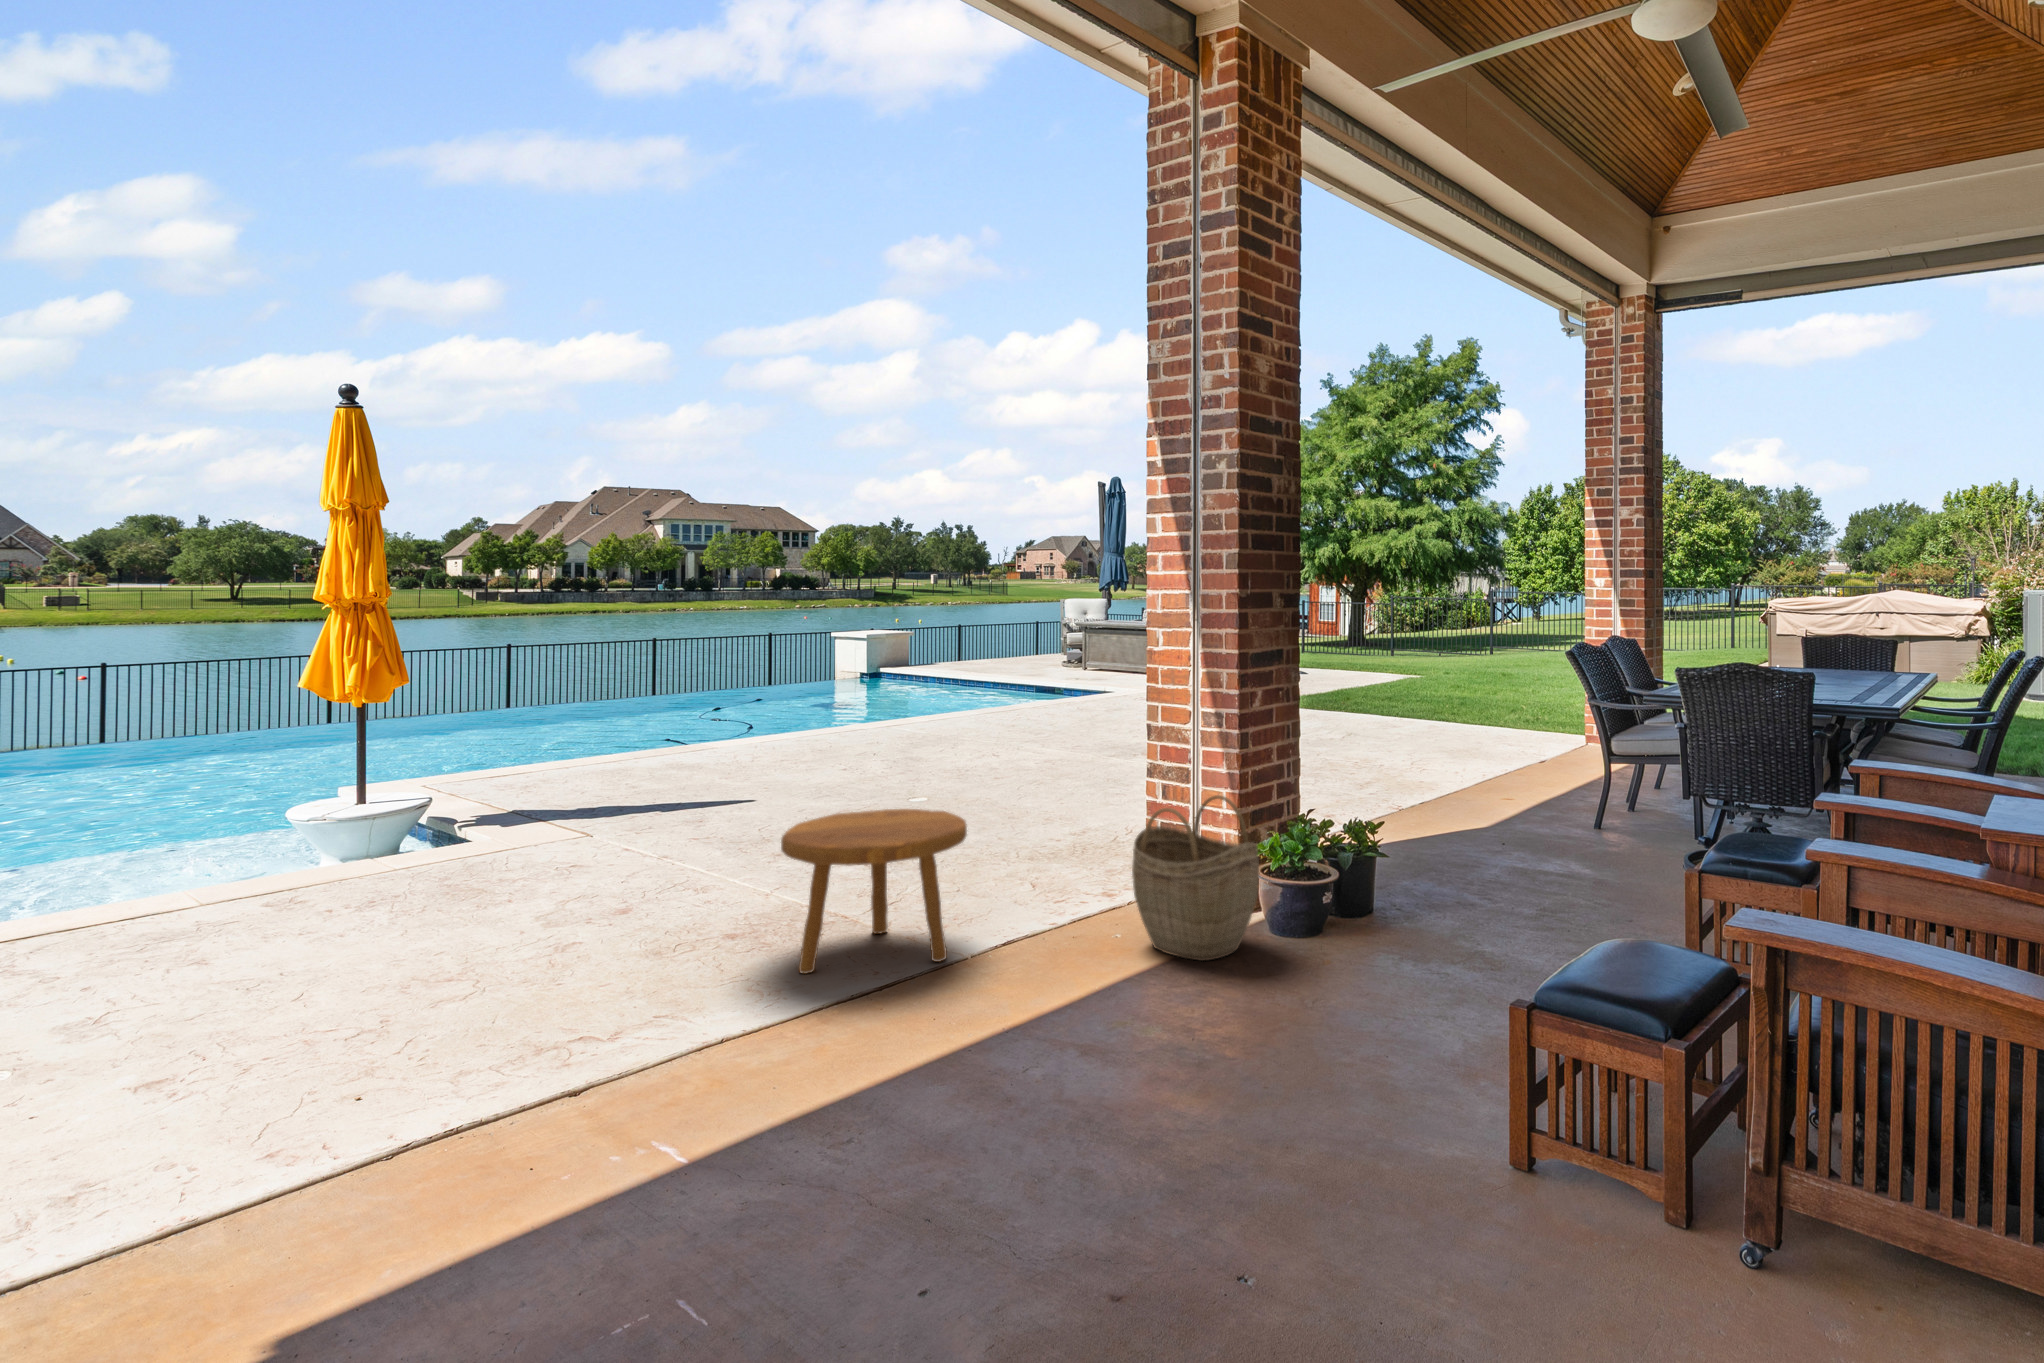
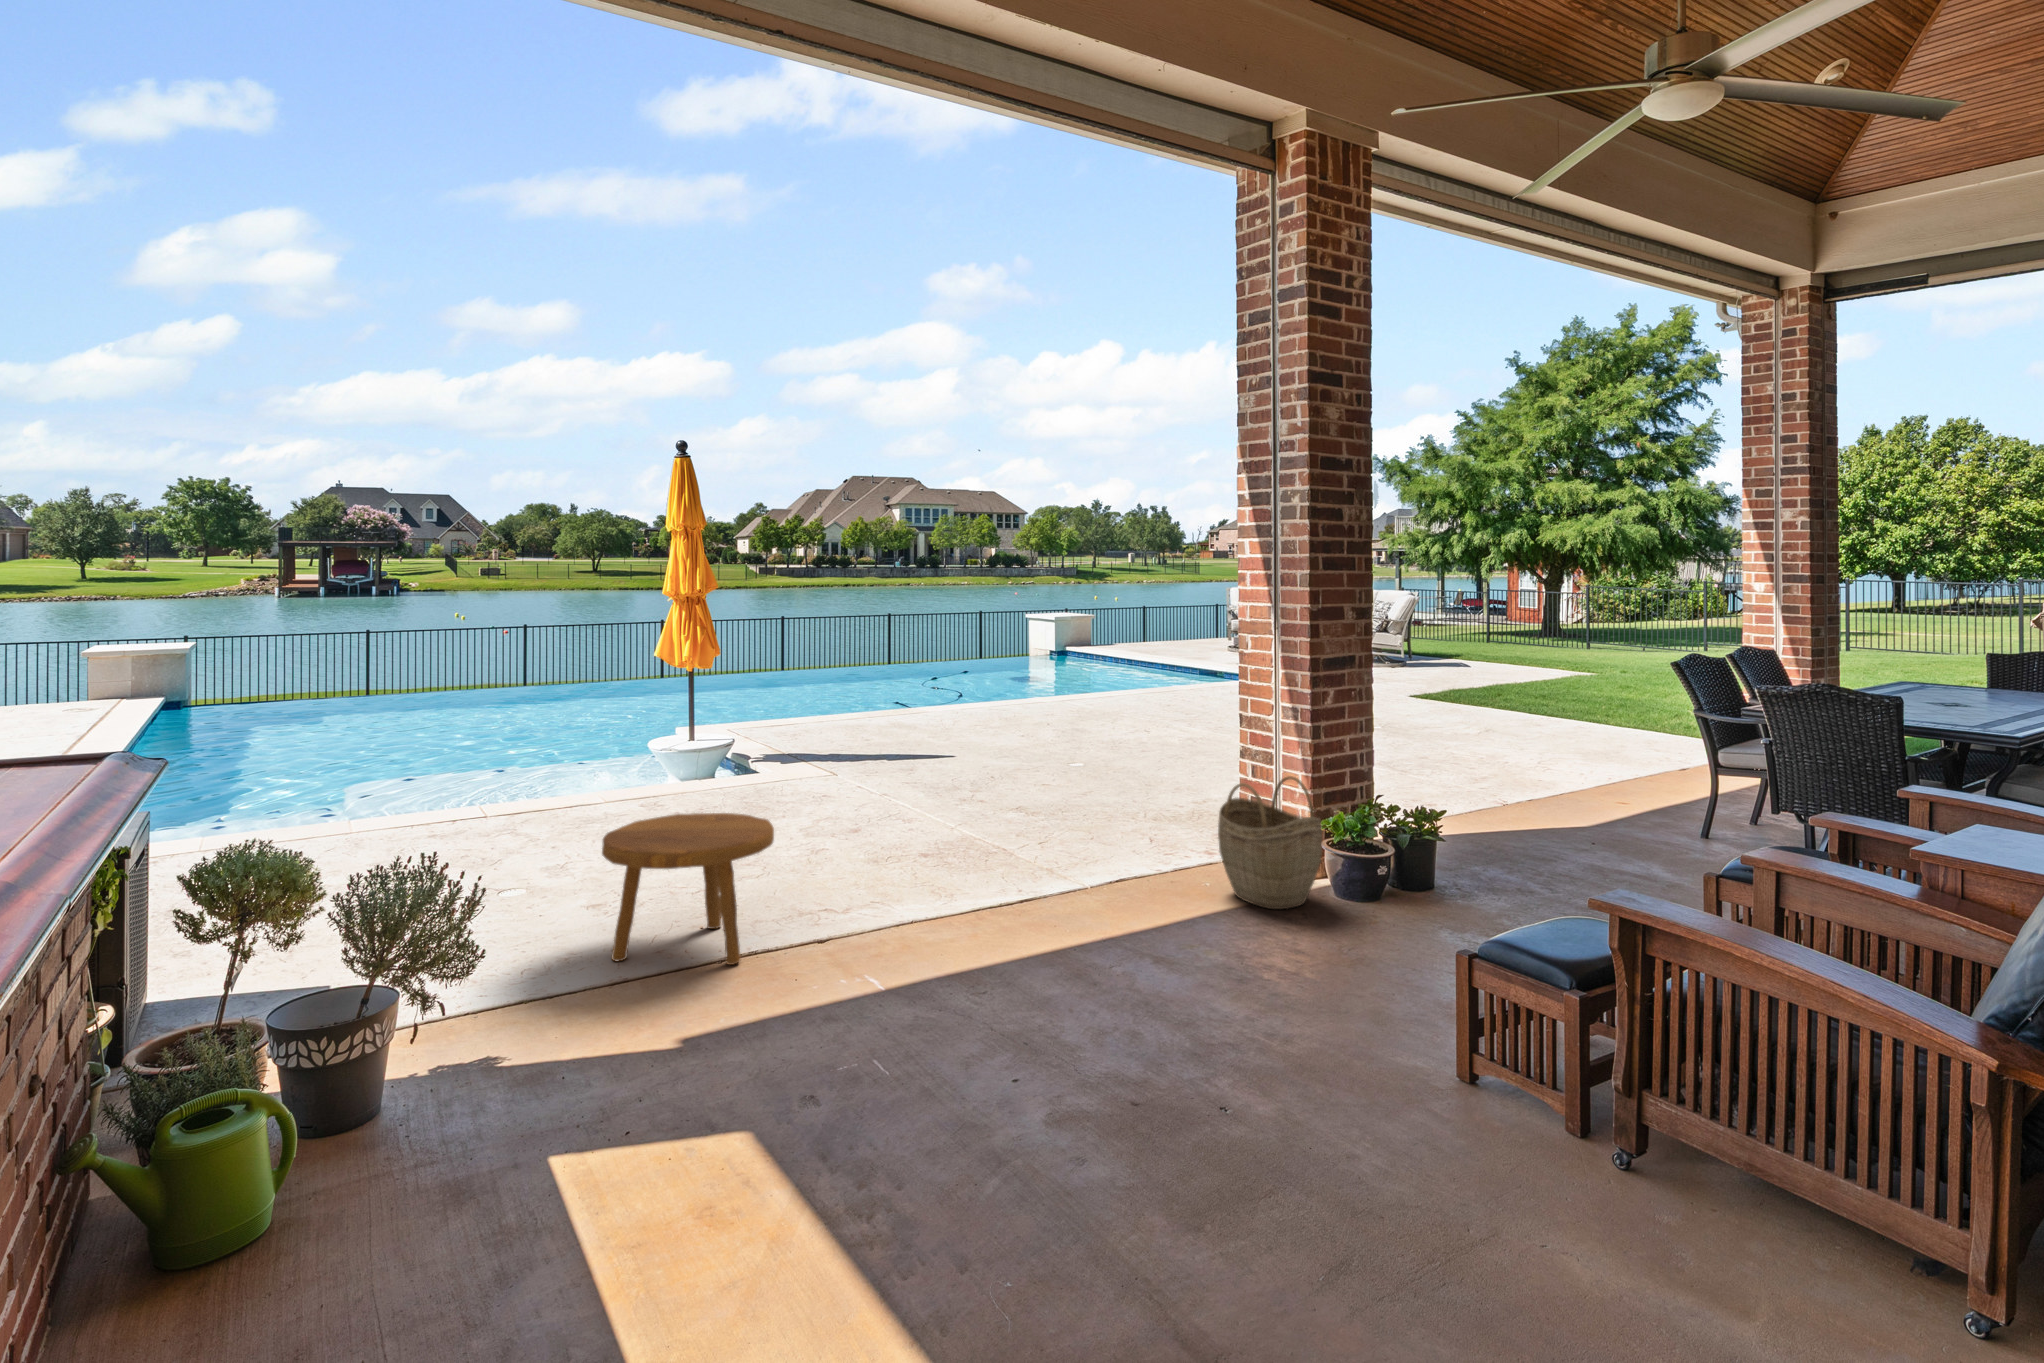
footstool: present [781,809,967,974] -> present [602,813,774,965]

